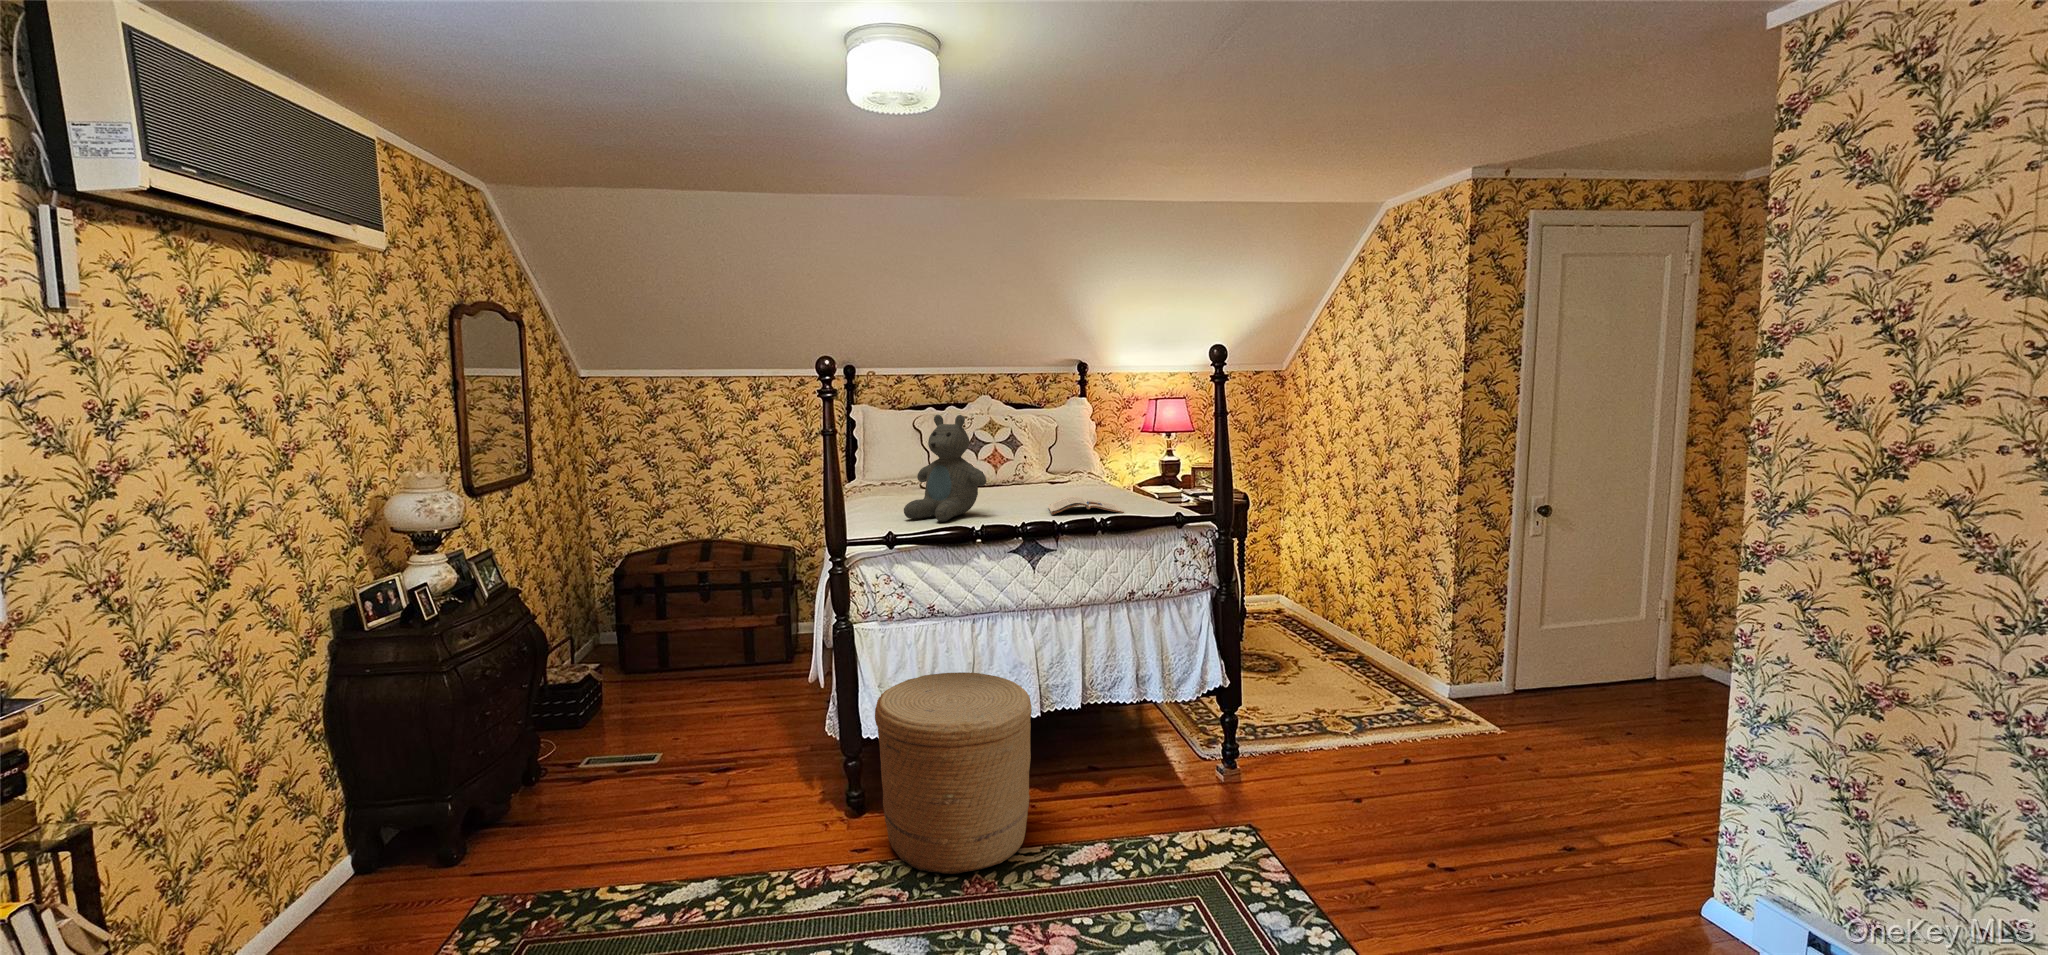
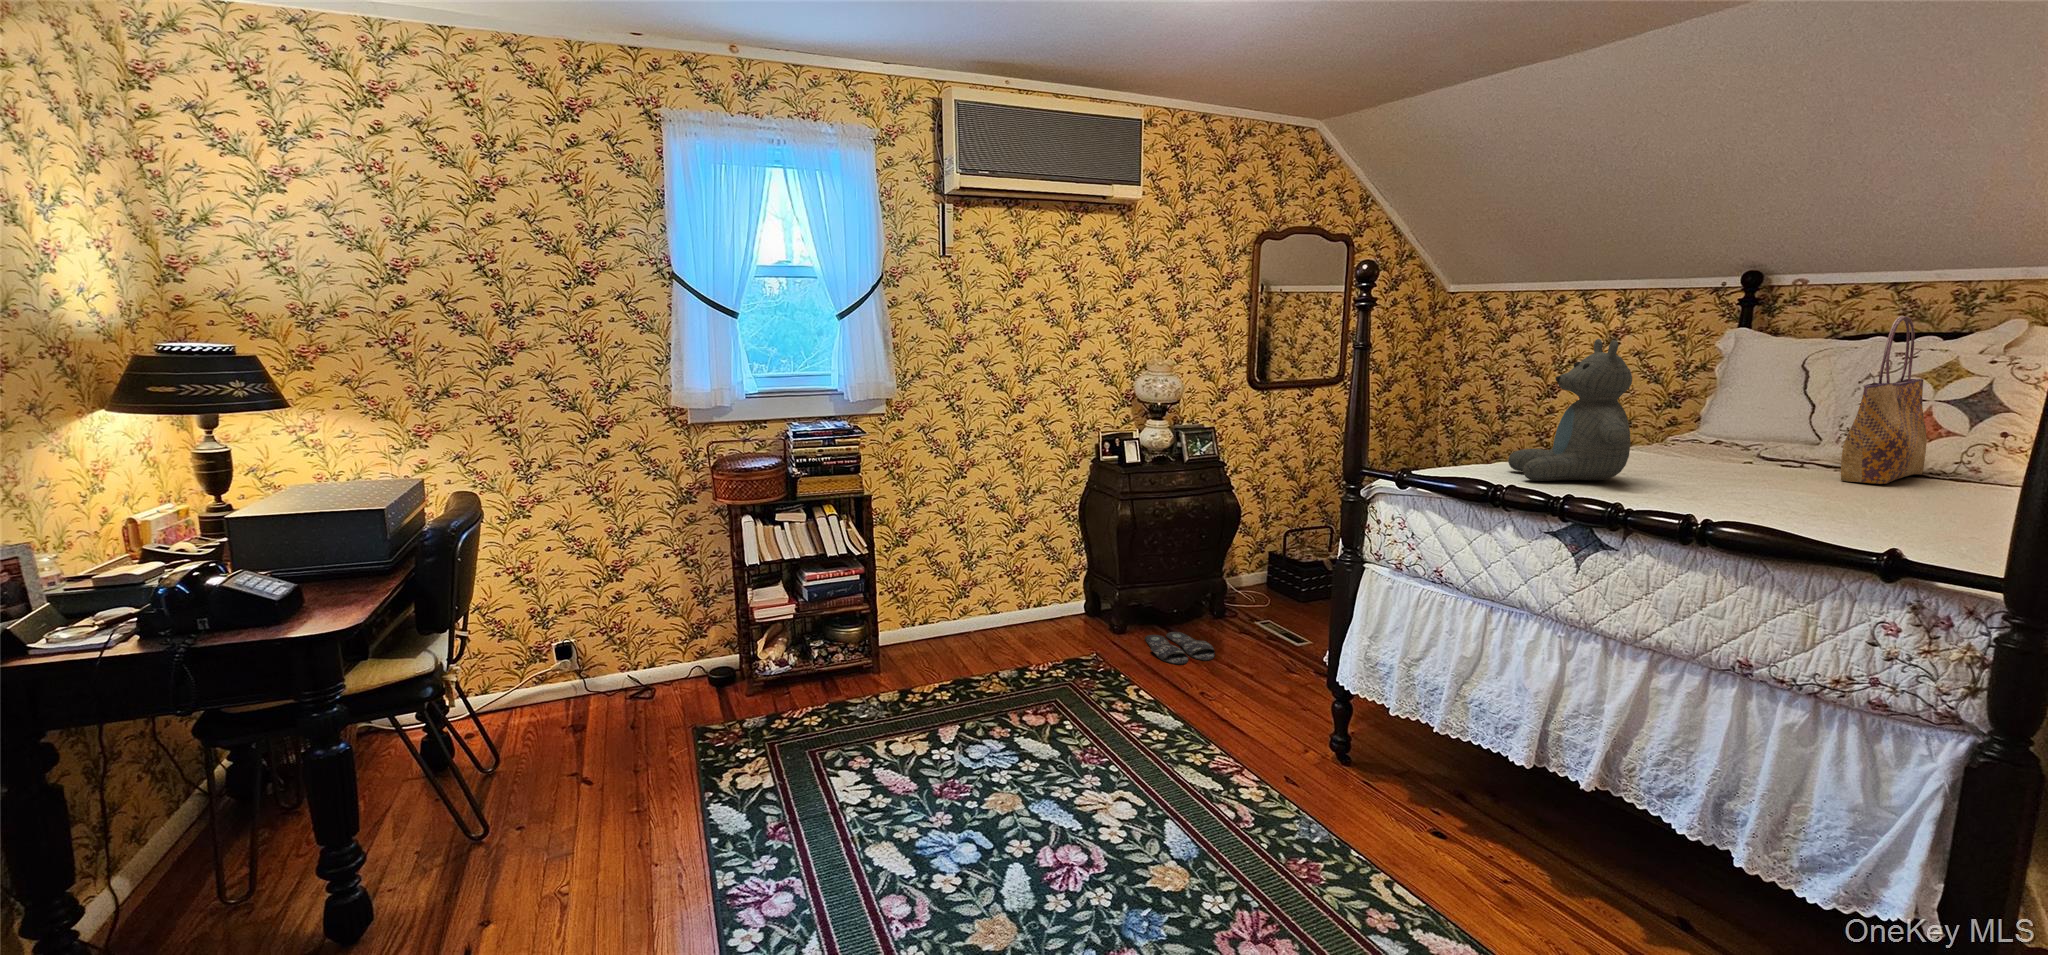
tote bag: none [997,394,1031,492] -> present [1841,316,1926,484]
magazine: present [1048,496,1124,514] -> none [1709,494,1927,540]
woven basket: present [875,672,1032,874] -> none [1286,638,1494,887]
slippers: none [509,813,624,859] -> present [1145,632,1215,664]

